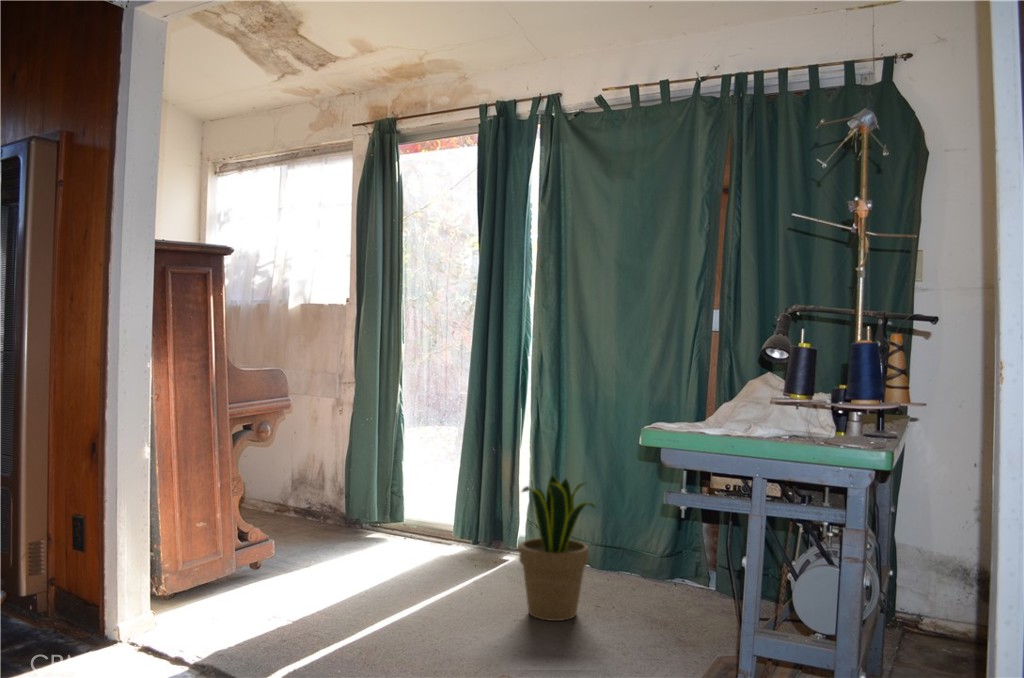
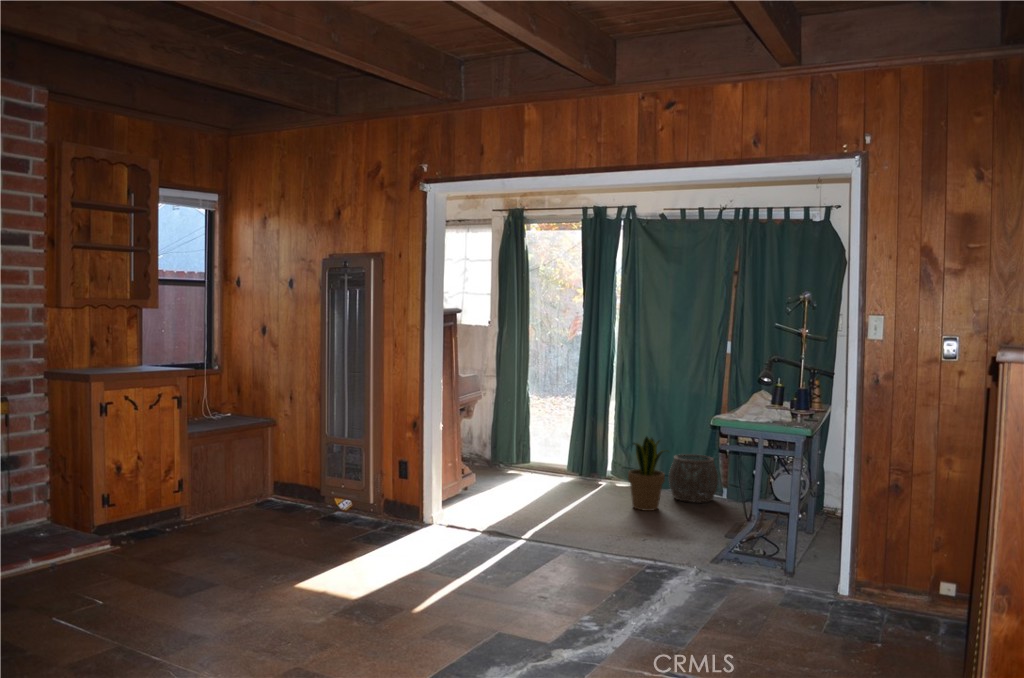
woven basket: none [606,510,697,604] -> present [669,454,718,503]

